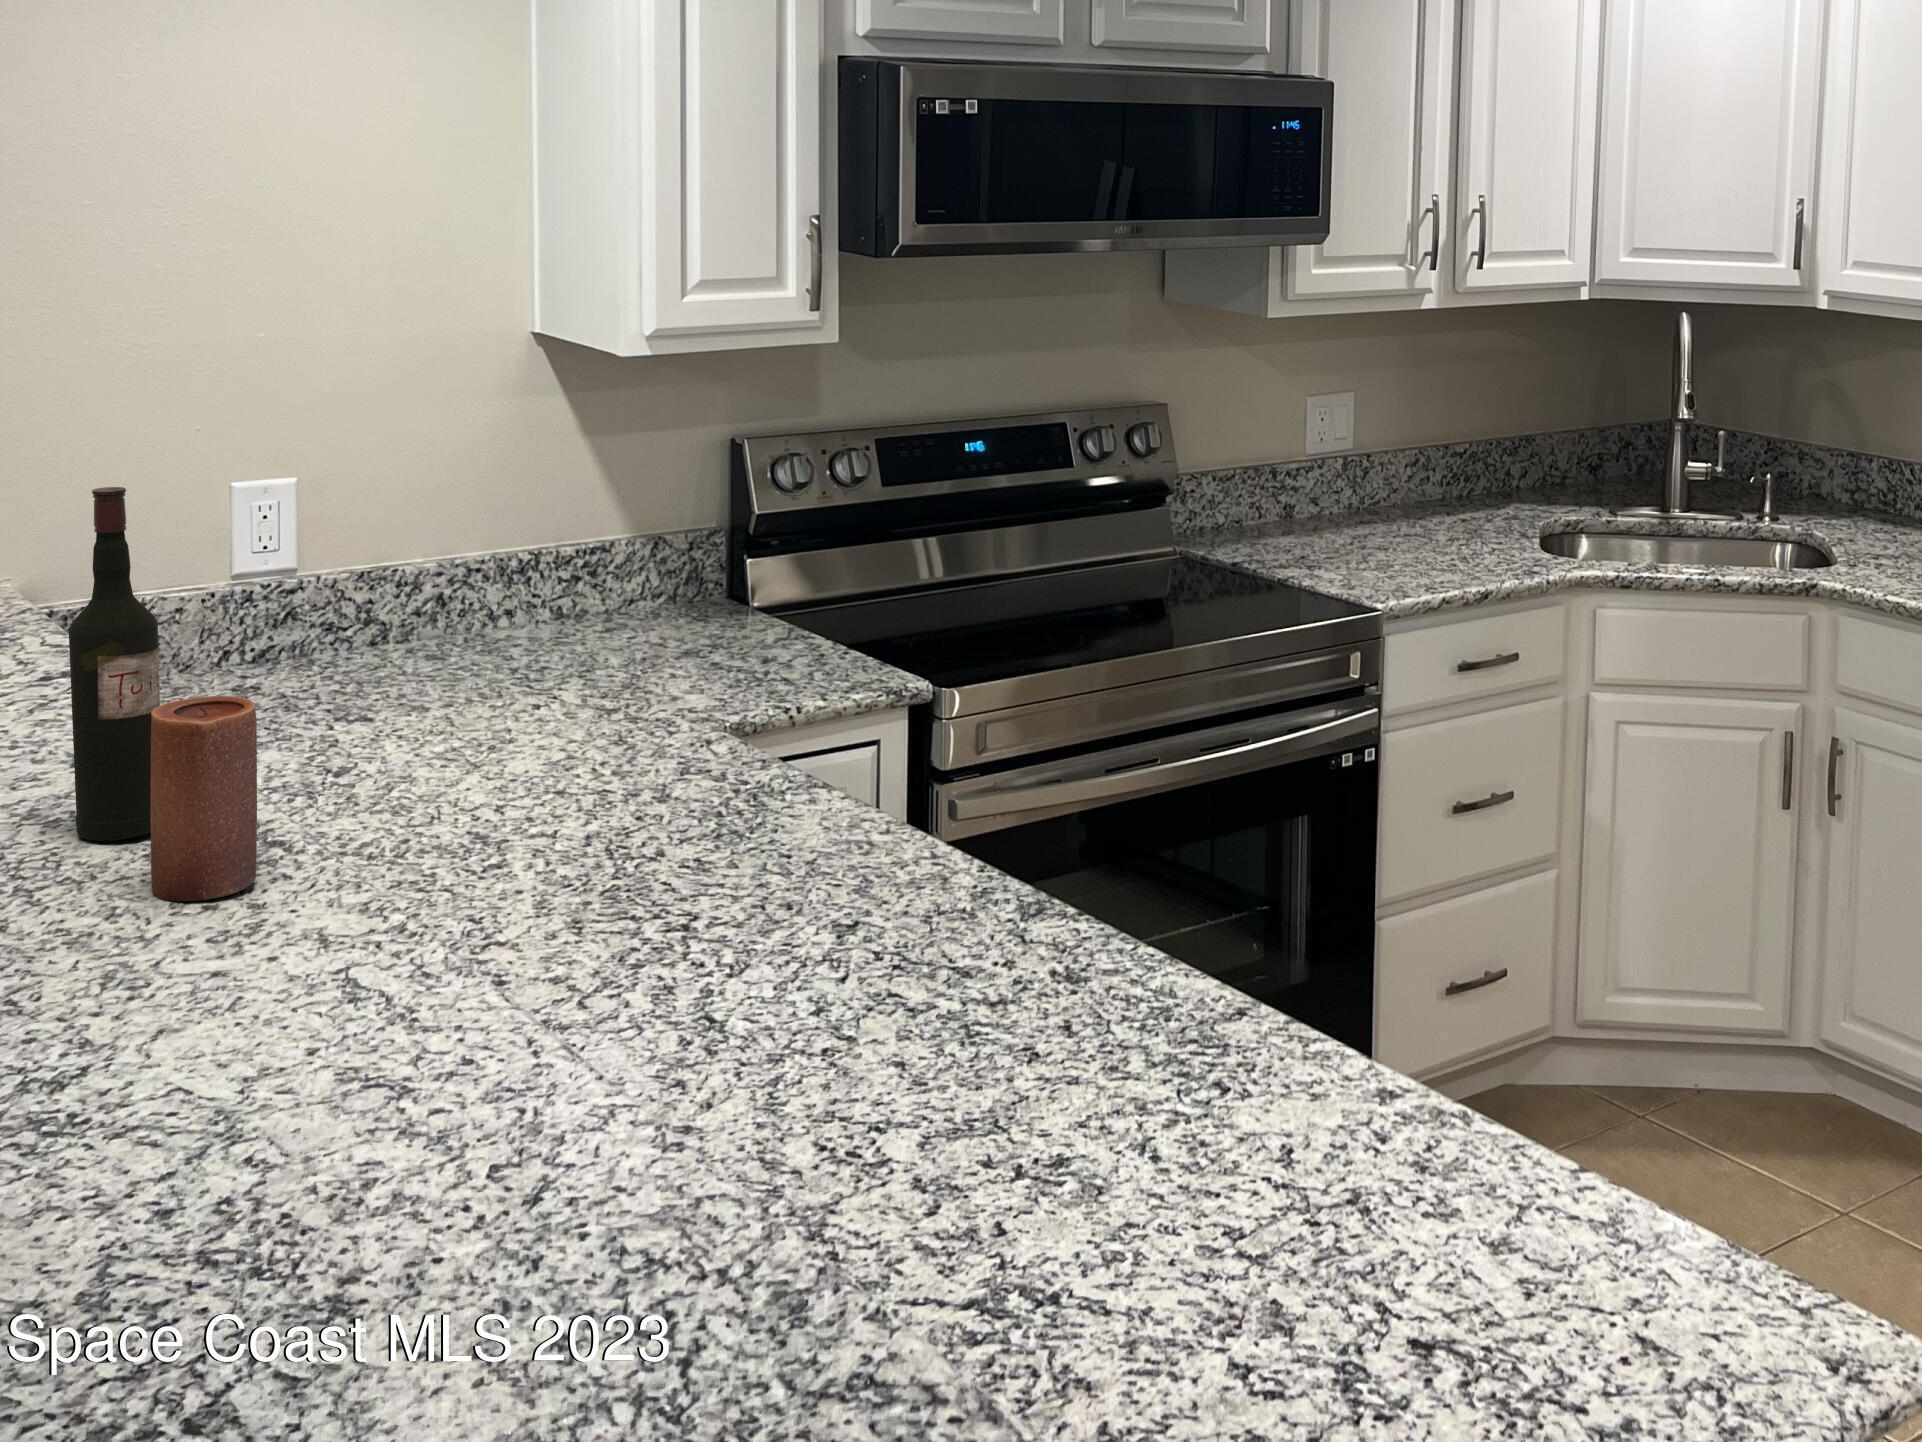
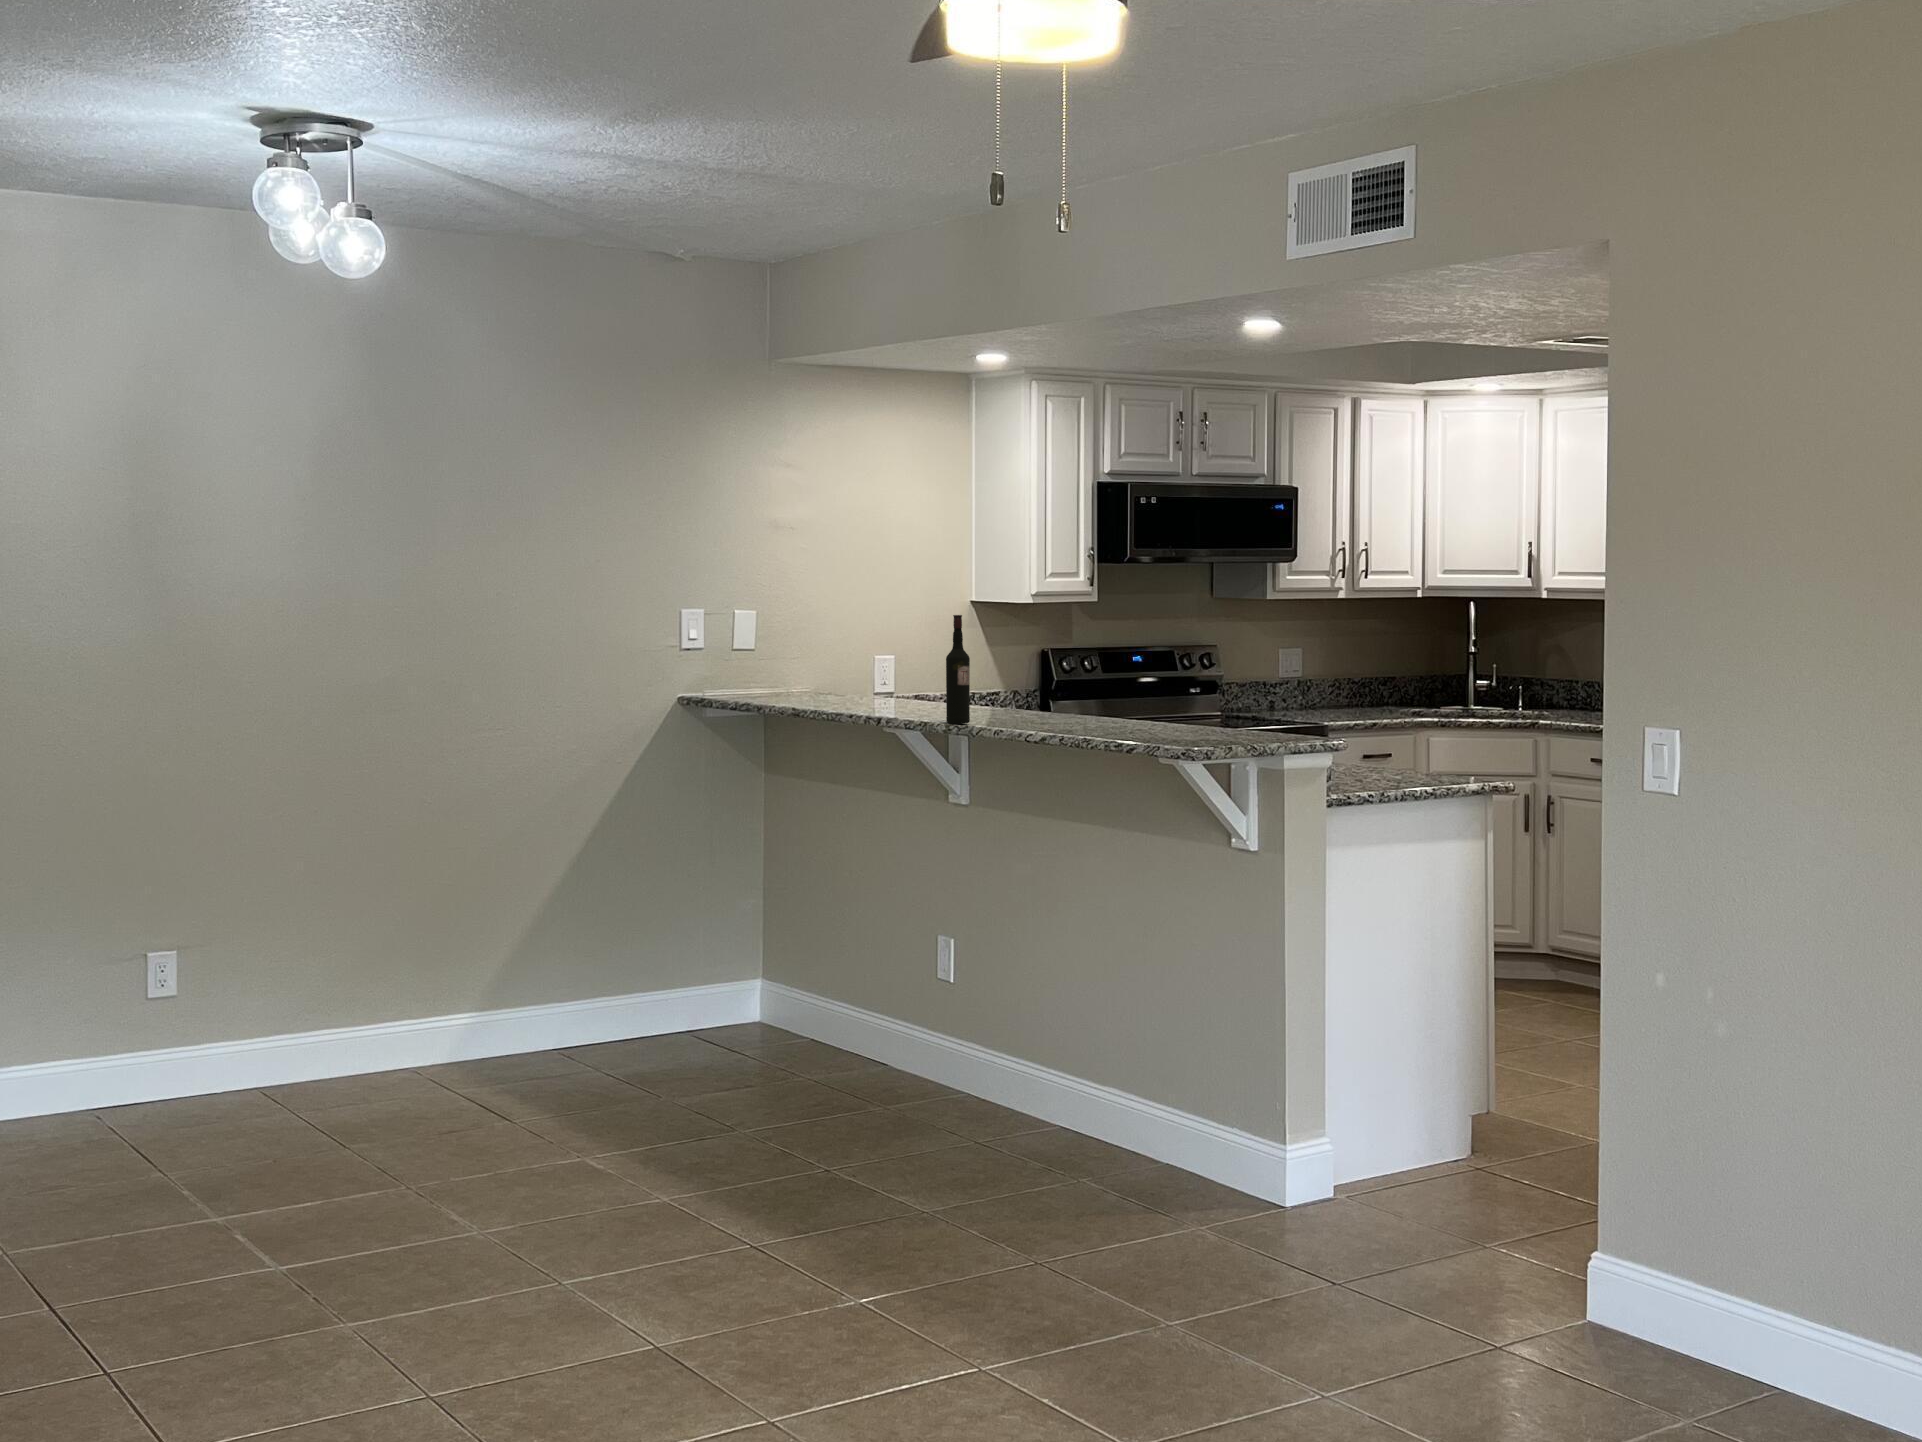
candle: present [150,696,257,901] -> none [985,674,1014,731]

